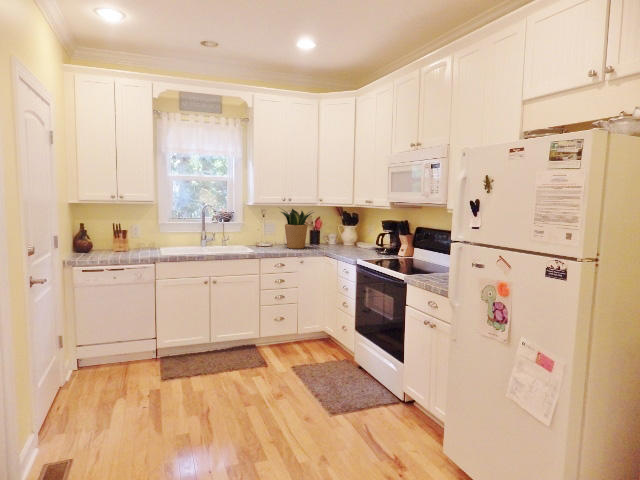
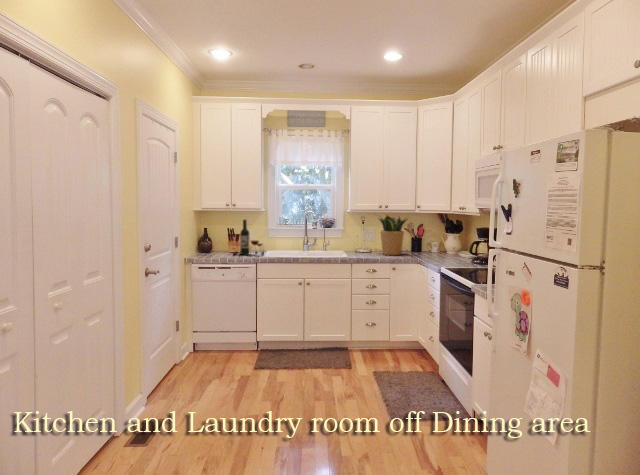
wine bottle: none [121,213,162,255] -> present [233,220,264,256]

